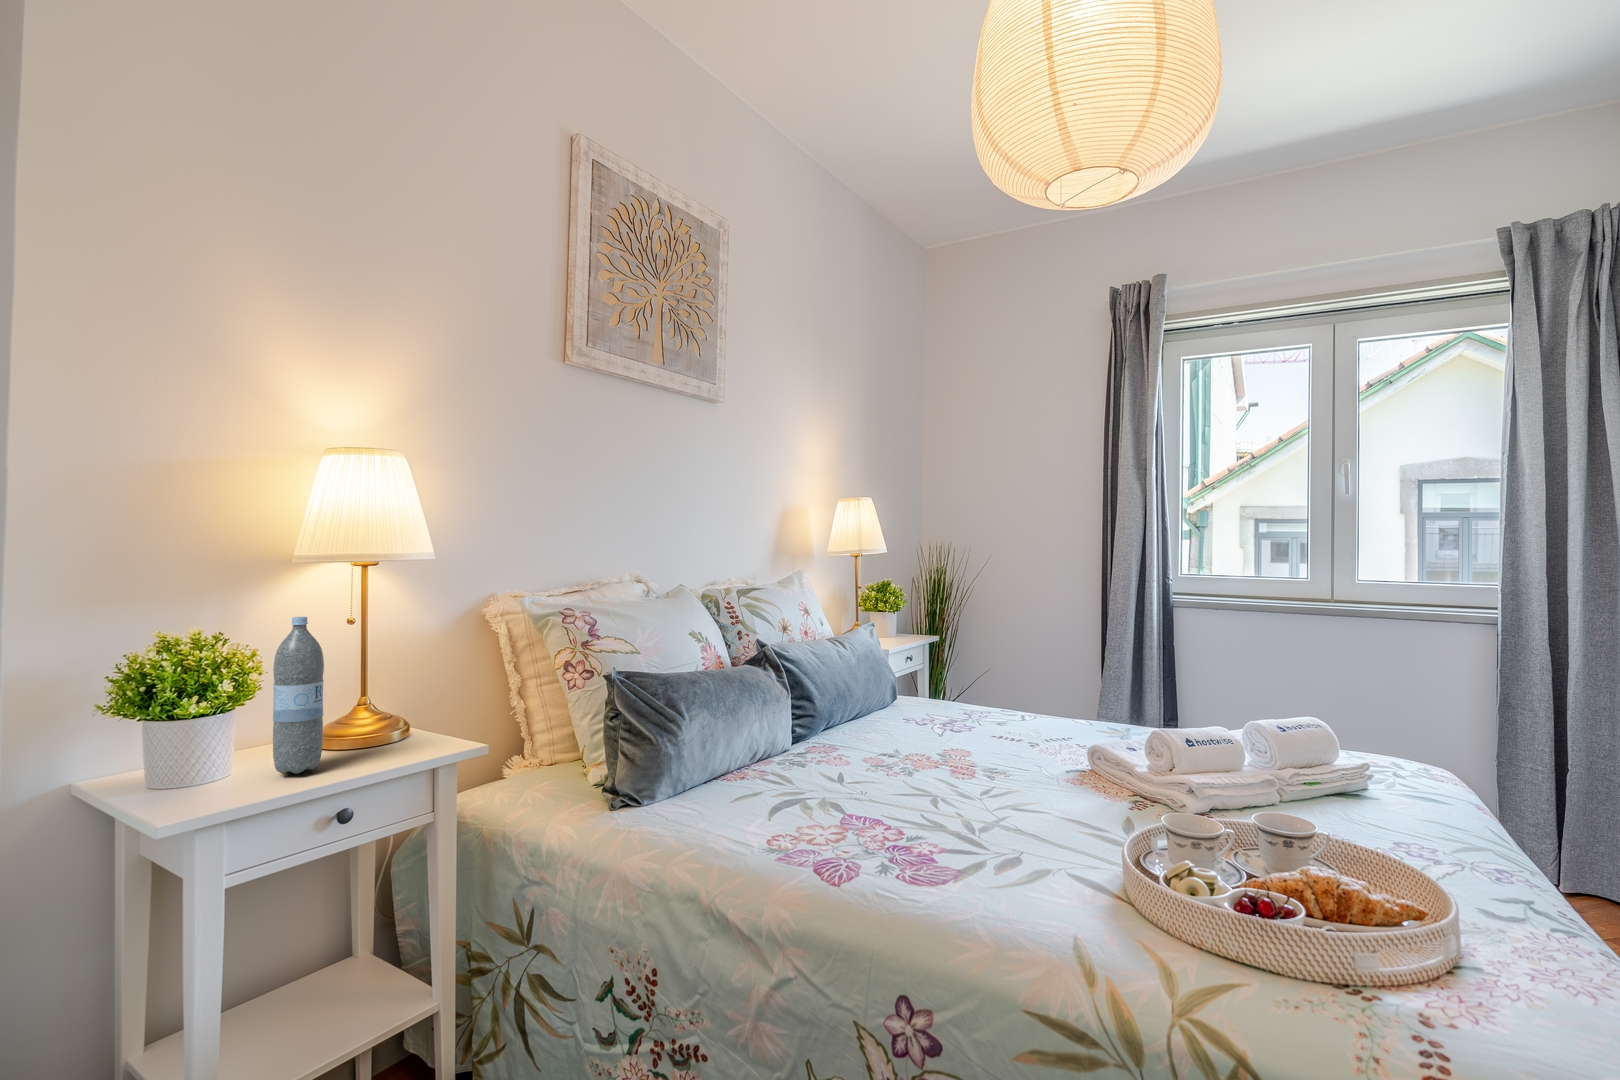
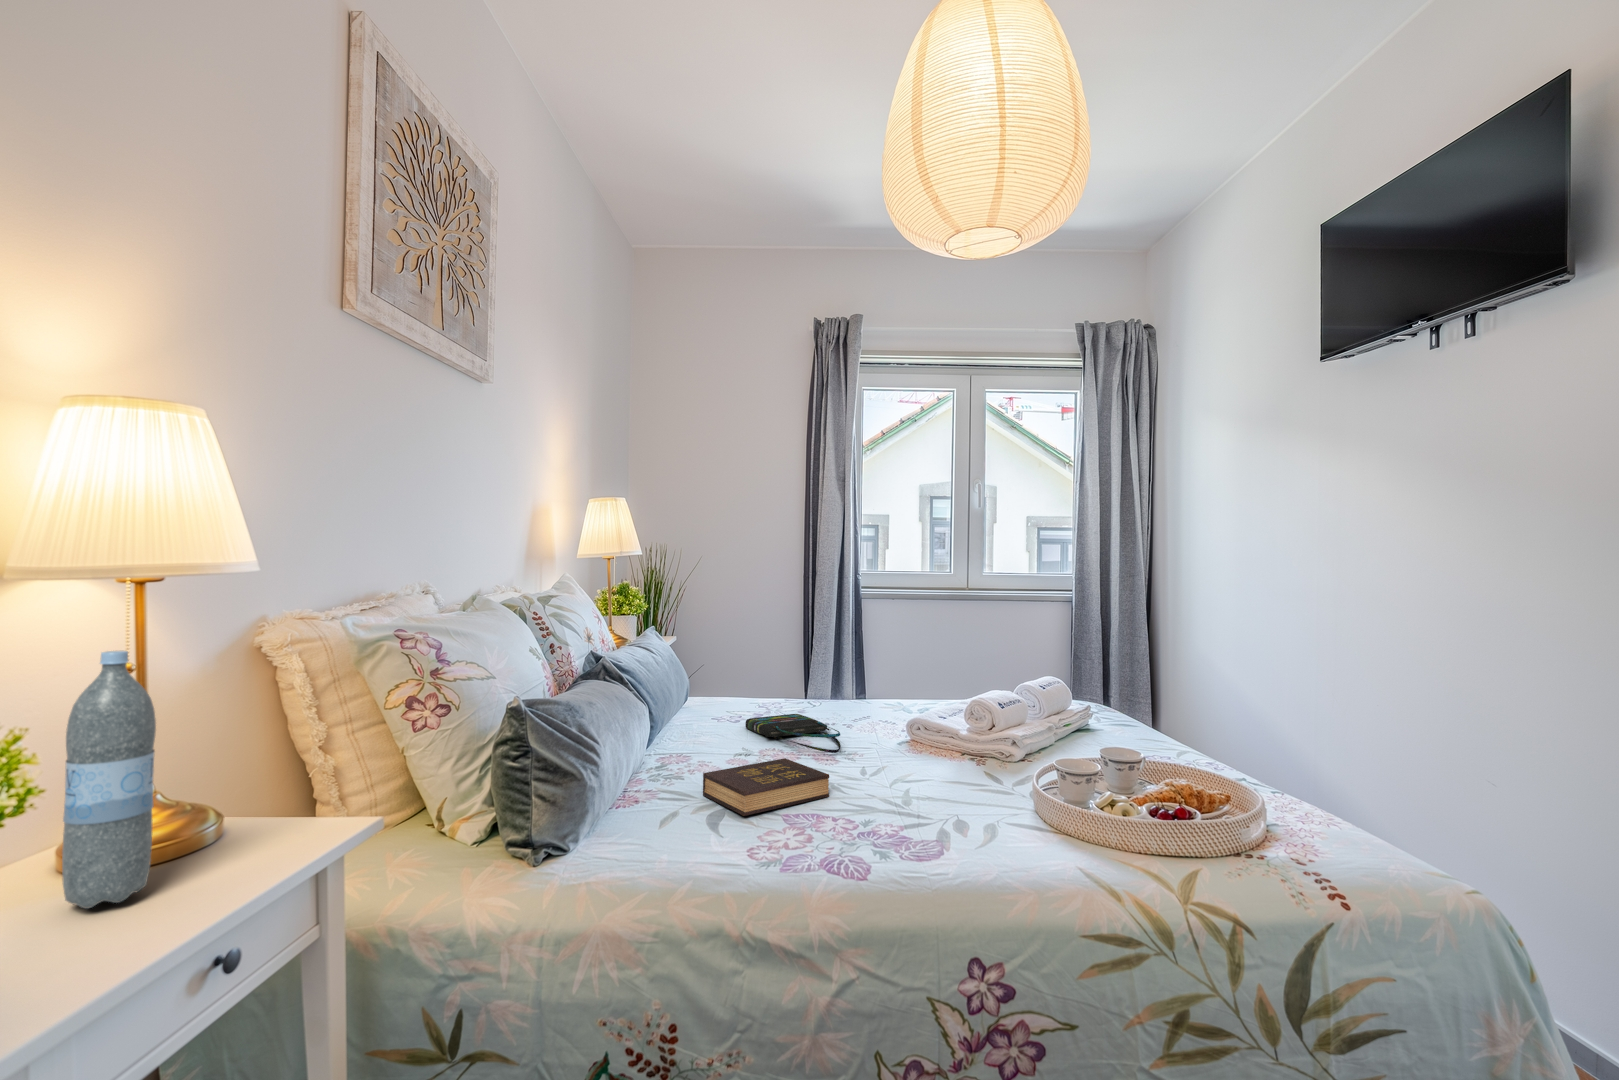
tote bag: none [916,714,994,761] -> present [745,714,841,753]
hardback book: none [800,757,908,803] -> present [703,758,829,816]

